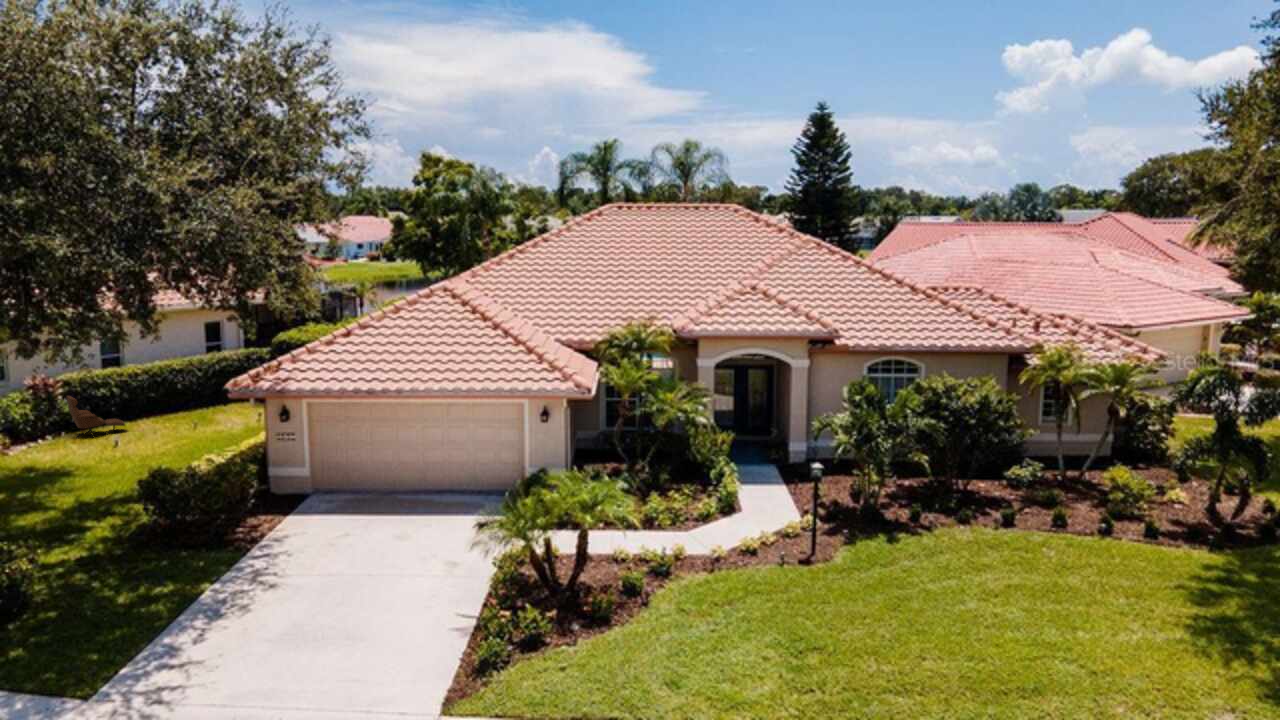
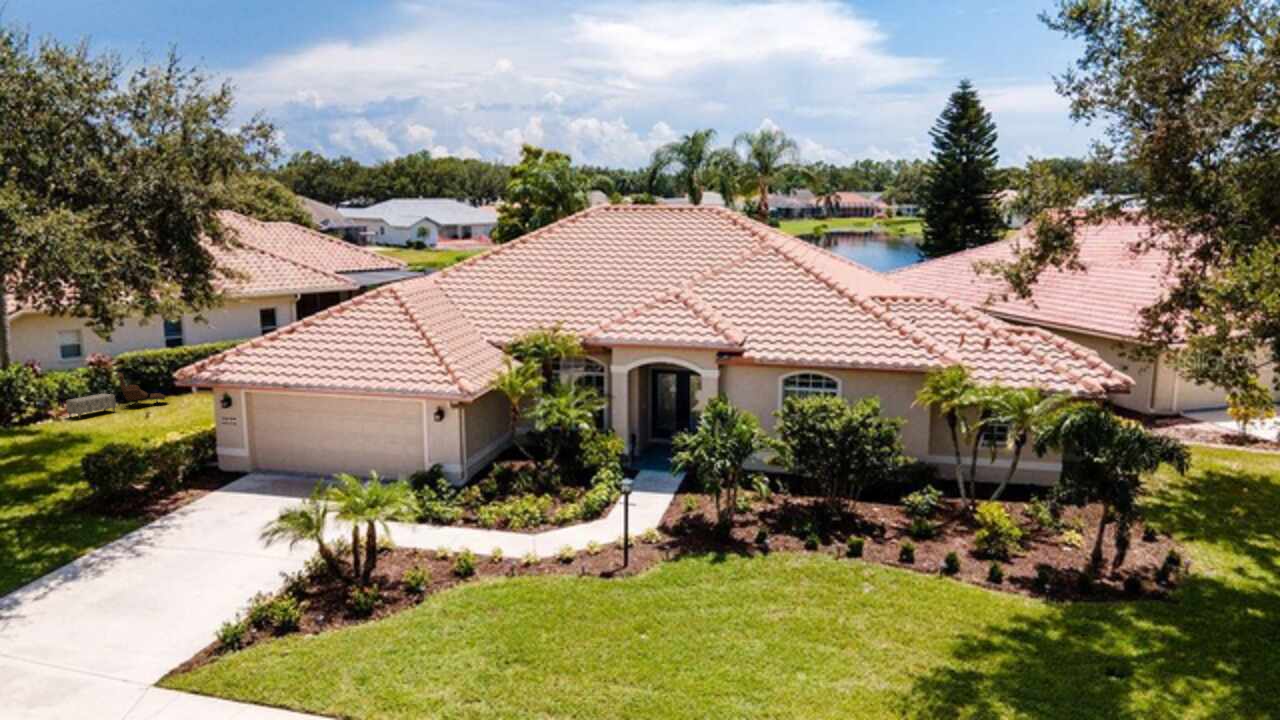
bench: none [12,421,71,453] -> present [66,394,116,419]

